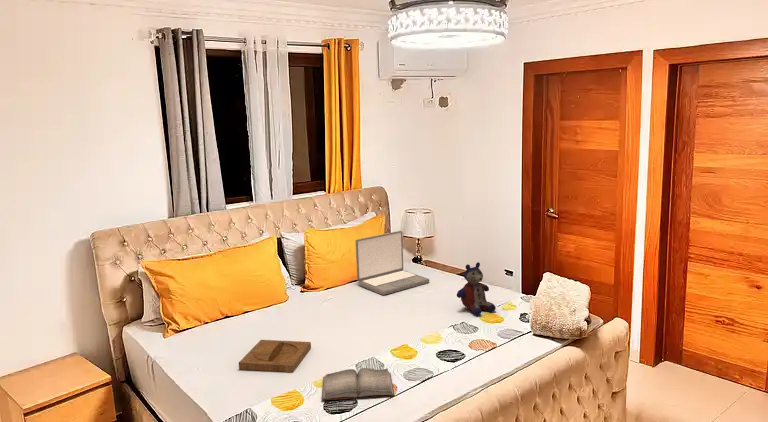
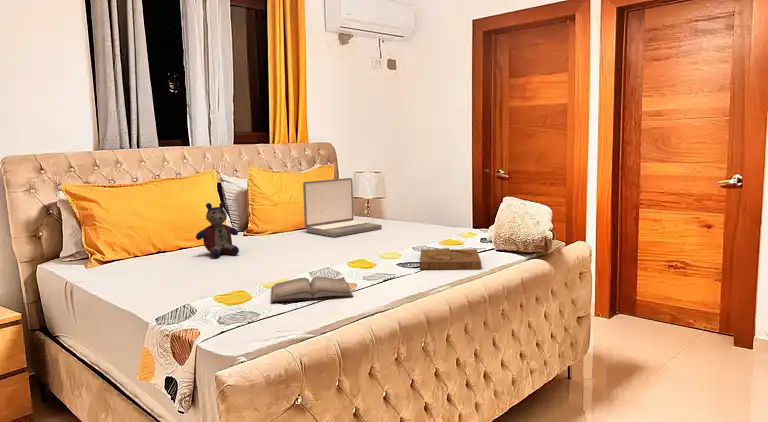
stuffed bear: present [457,262,496,315] -> present [196,202,239,257]
tray: present [239,340,311,372] -> present [420,248,481,269]

